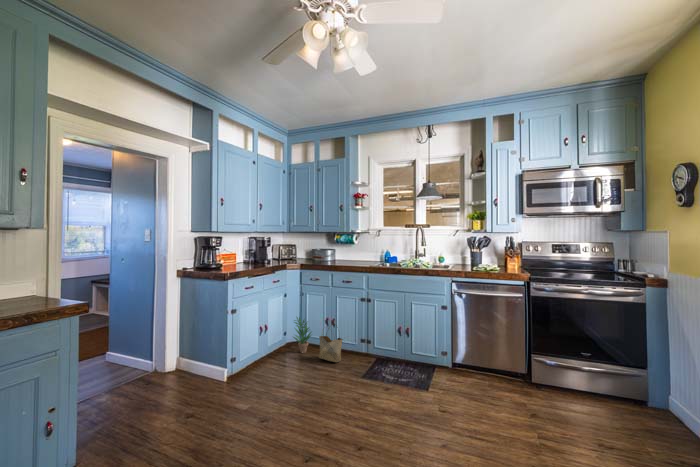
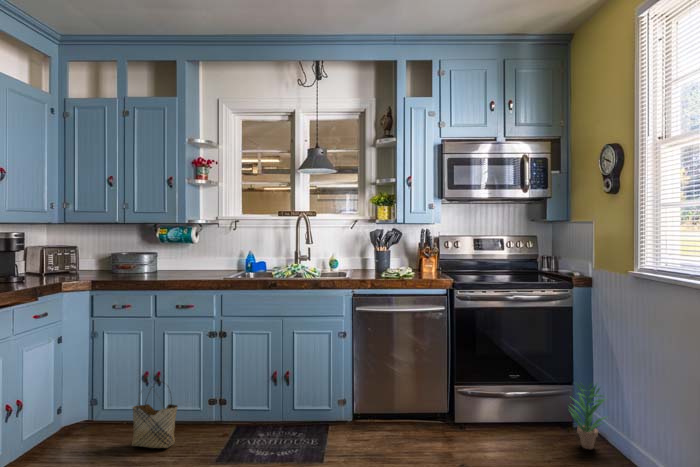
potted plant: present [293,317,311,353] -> present [569,383,606,449]

